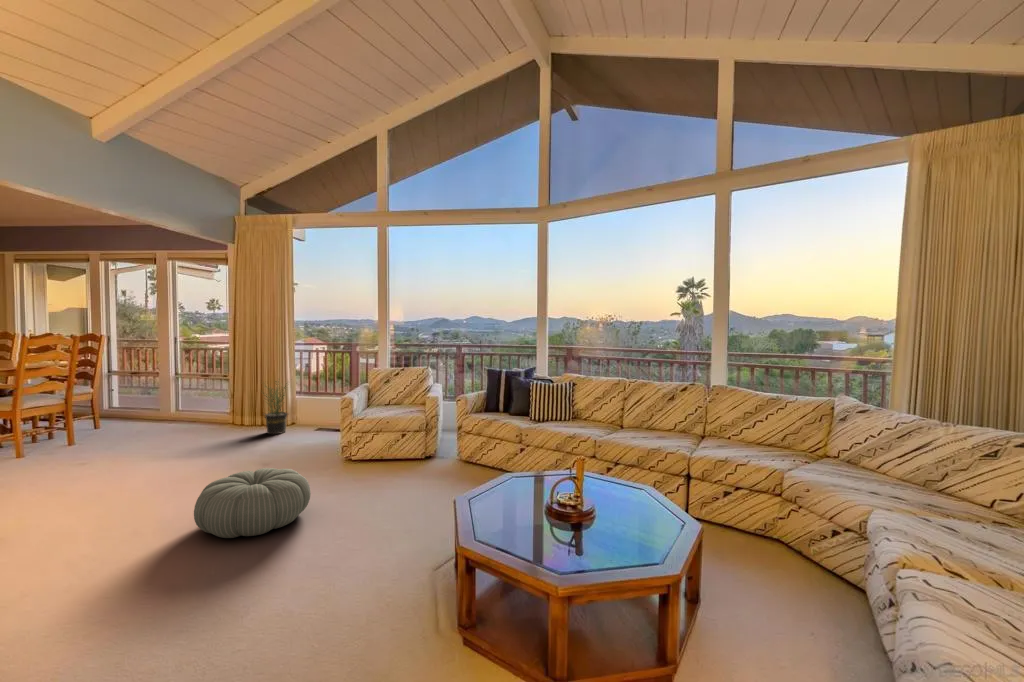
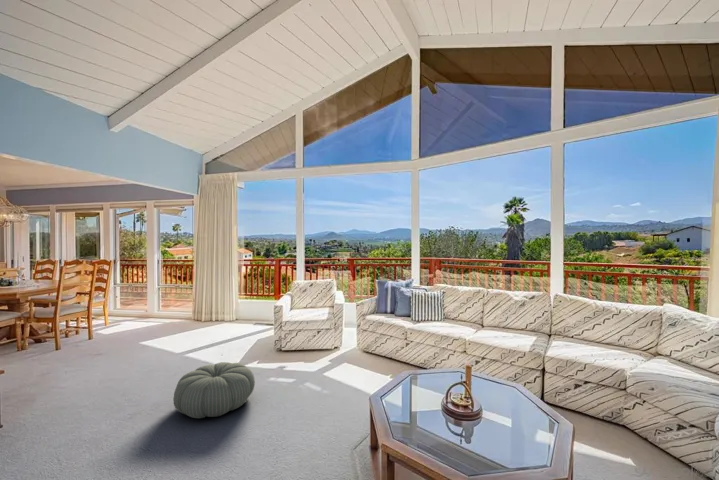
potted plant: present [263,381,287,434] -> none [210,286,235,329]

